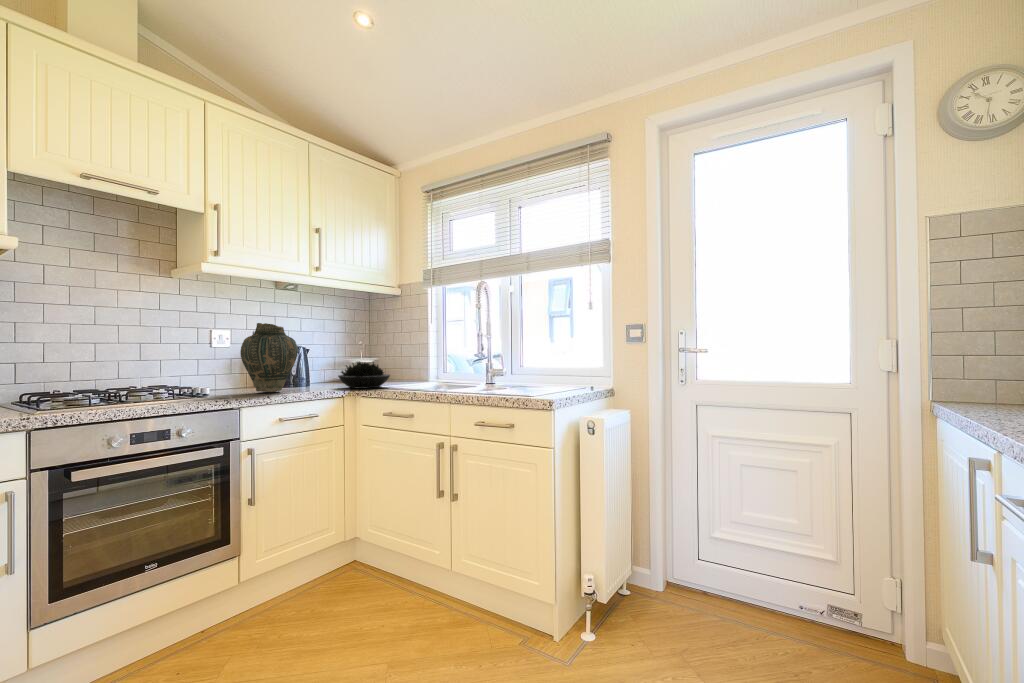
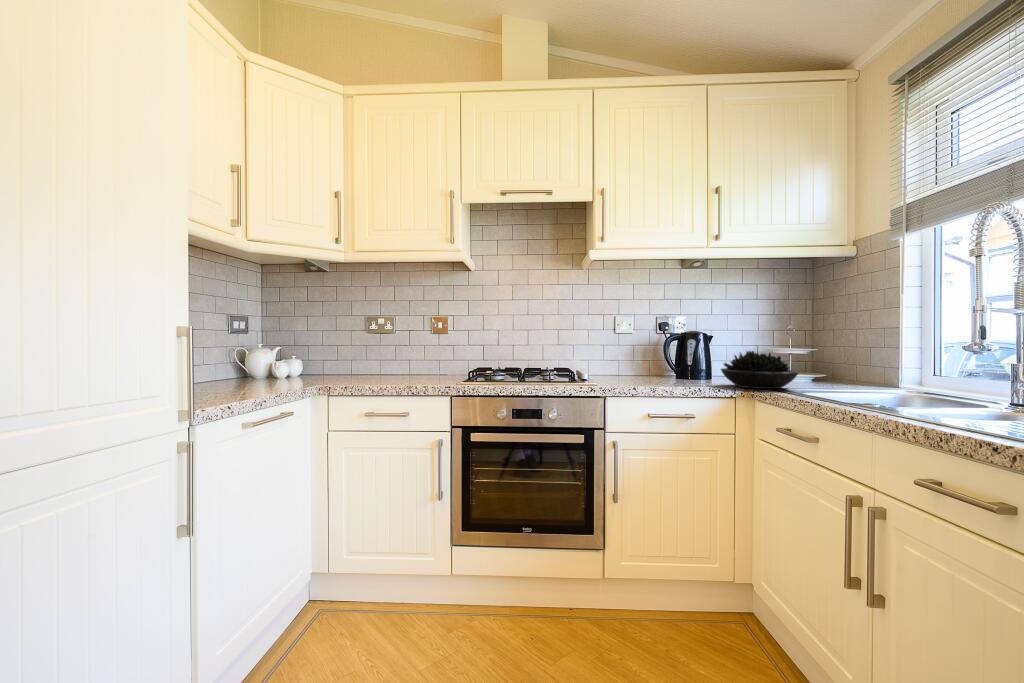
vase: present [240,323,298,392] -> none [607,305,665,382]

